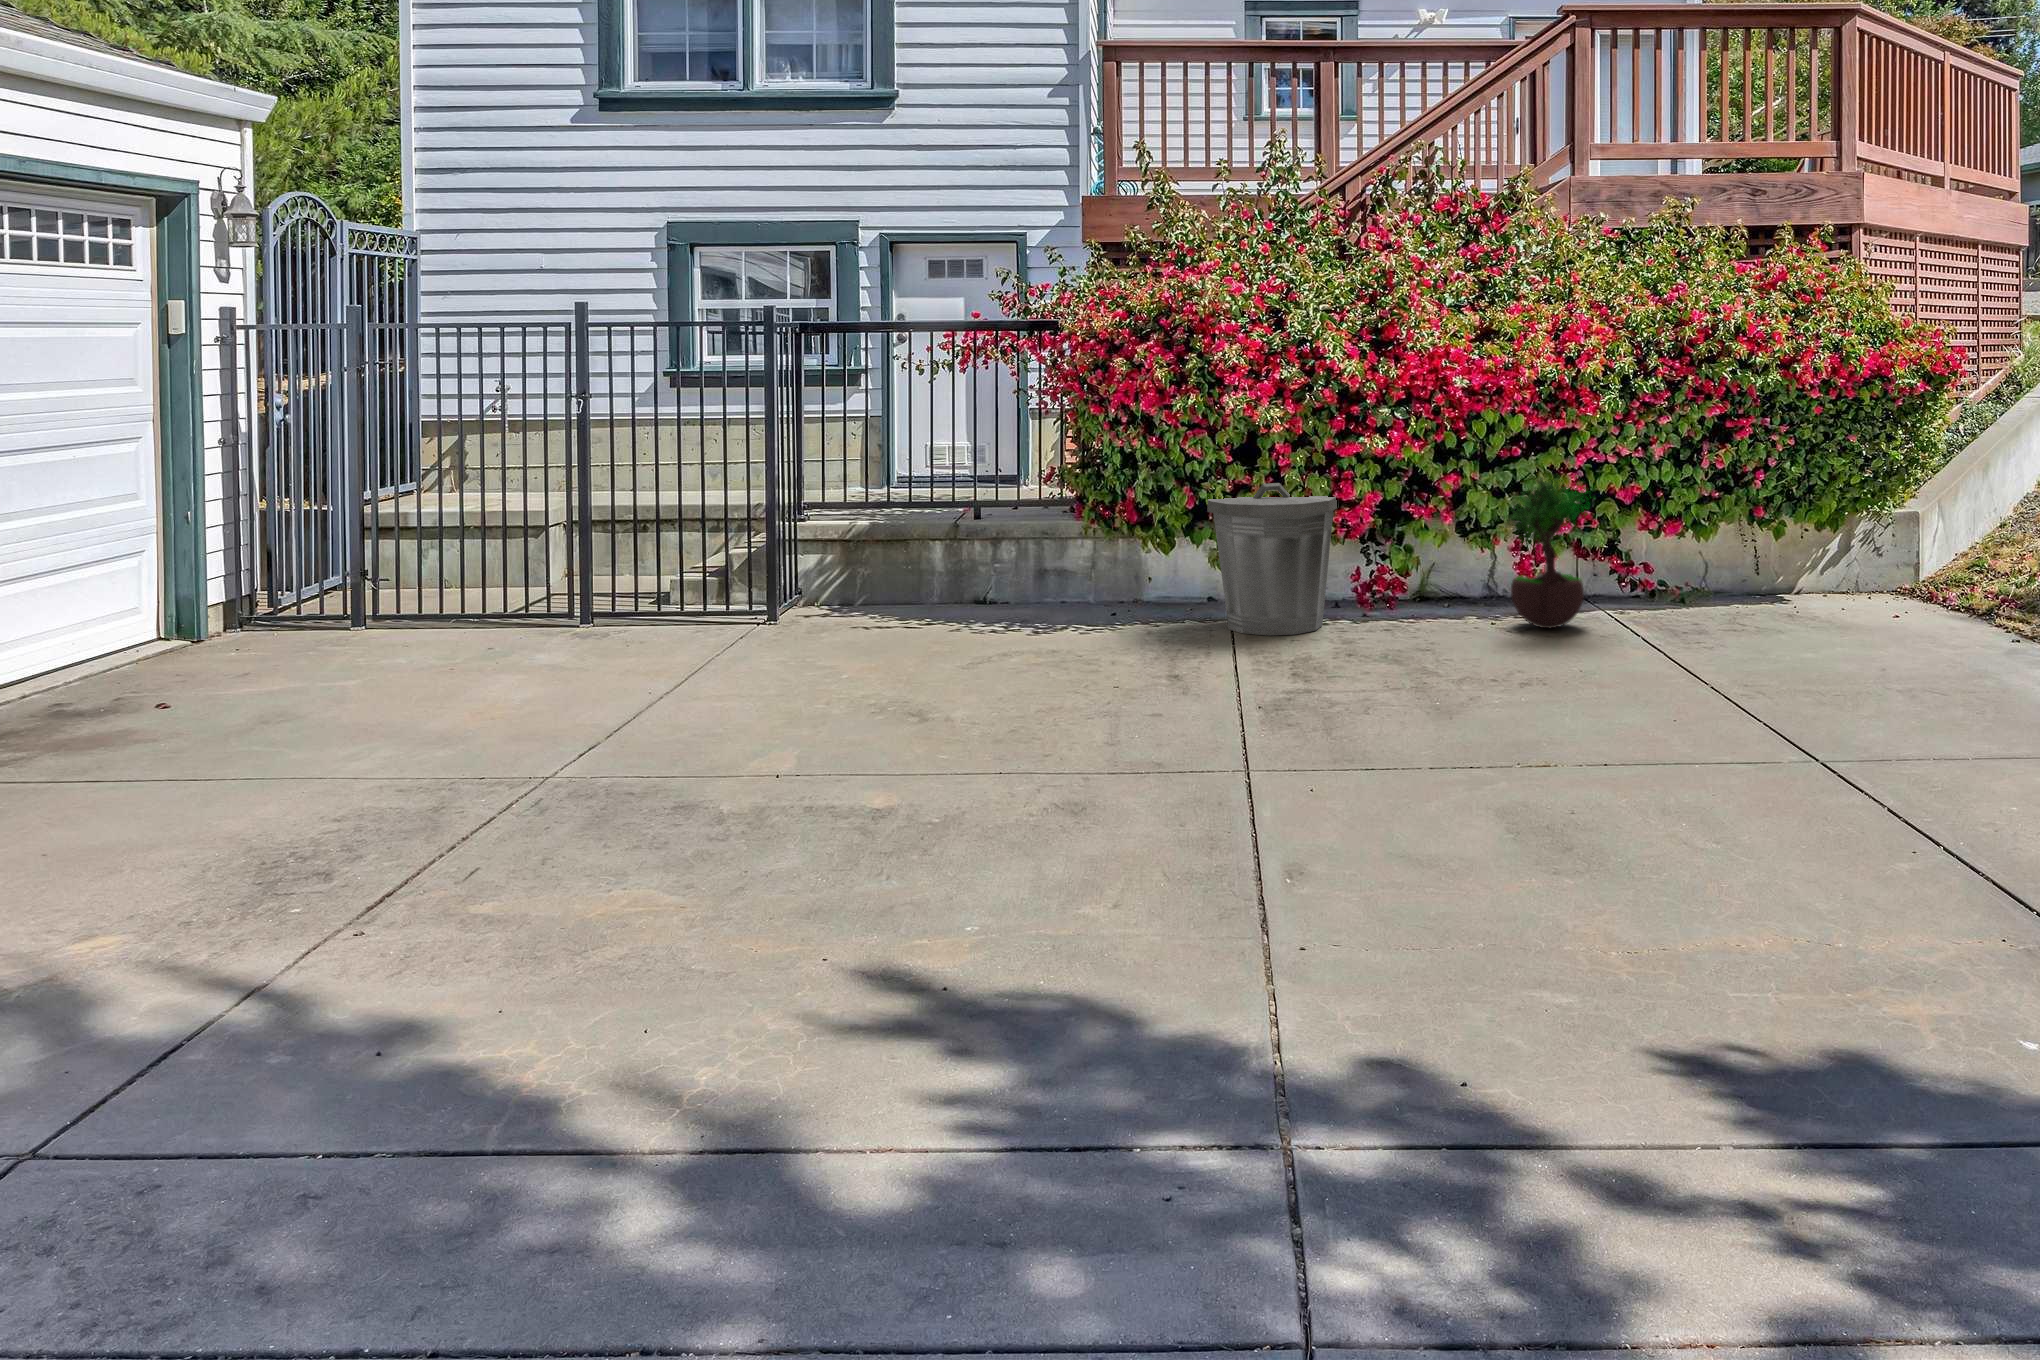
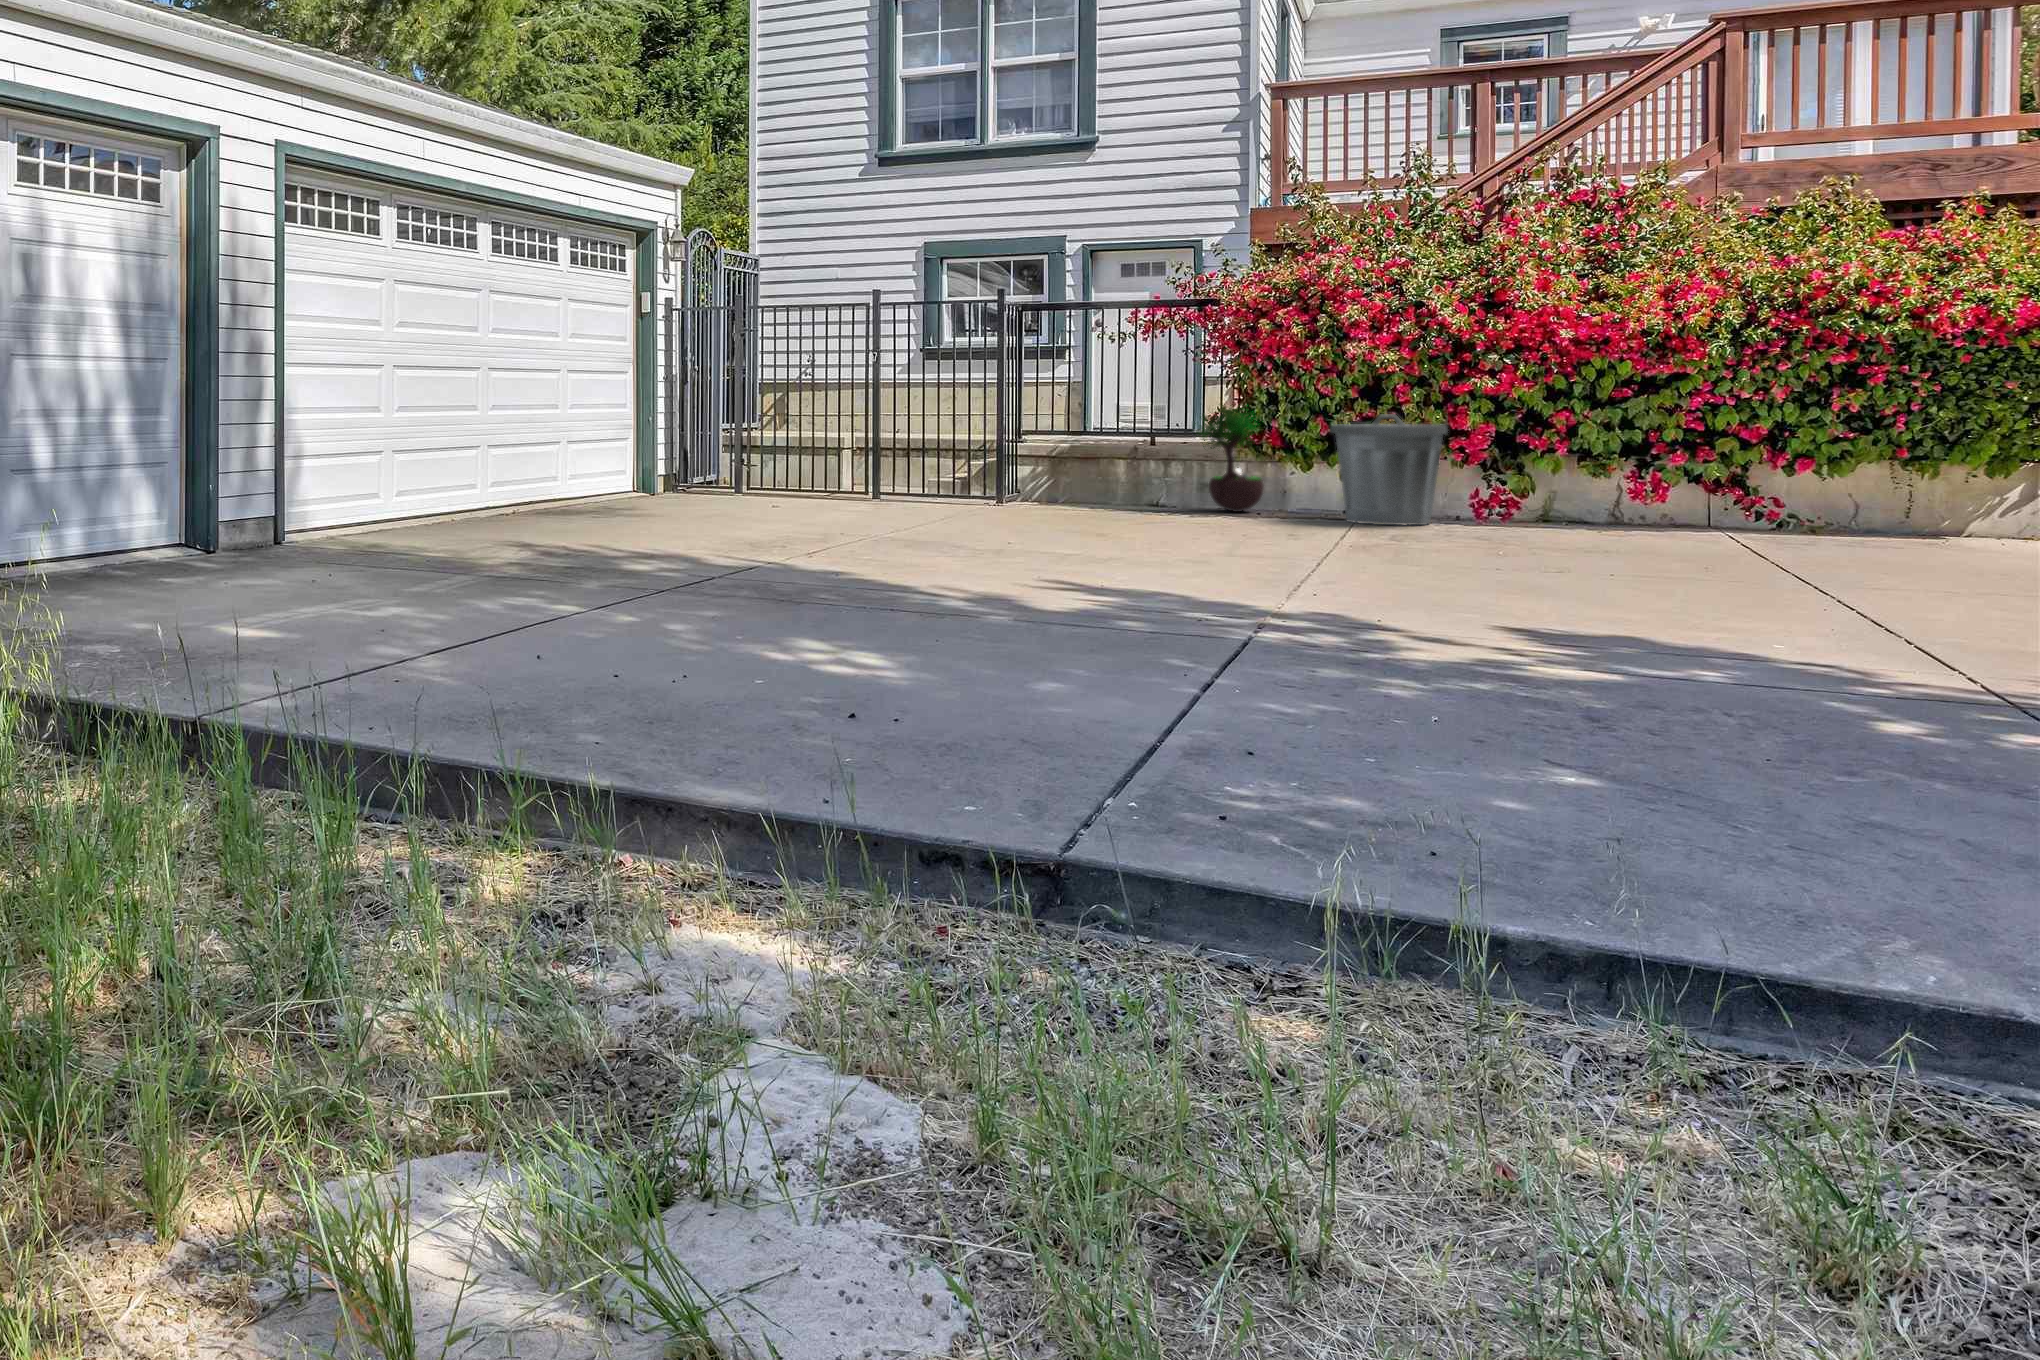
potted tree: present [1498,465,1595,628] -> present [1195,405,1264,512]

